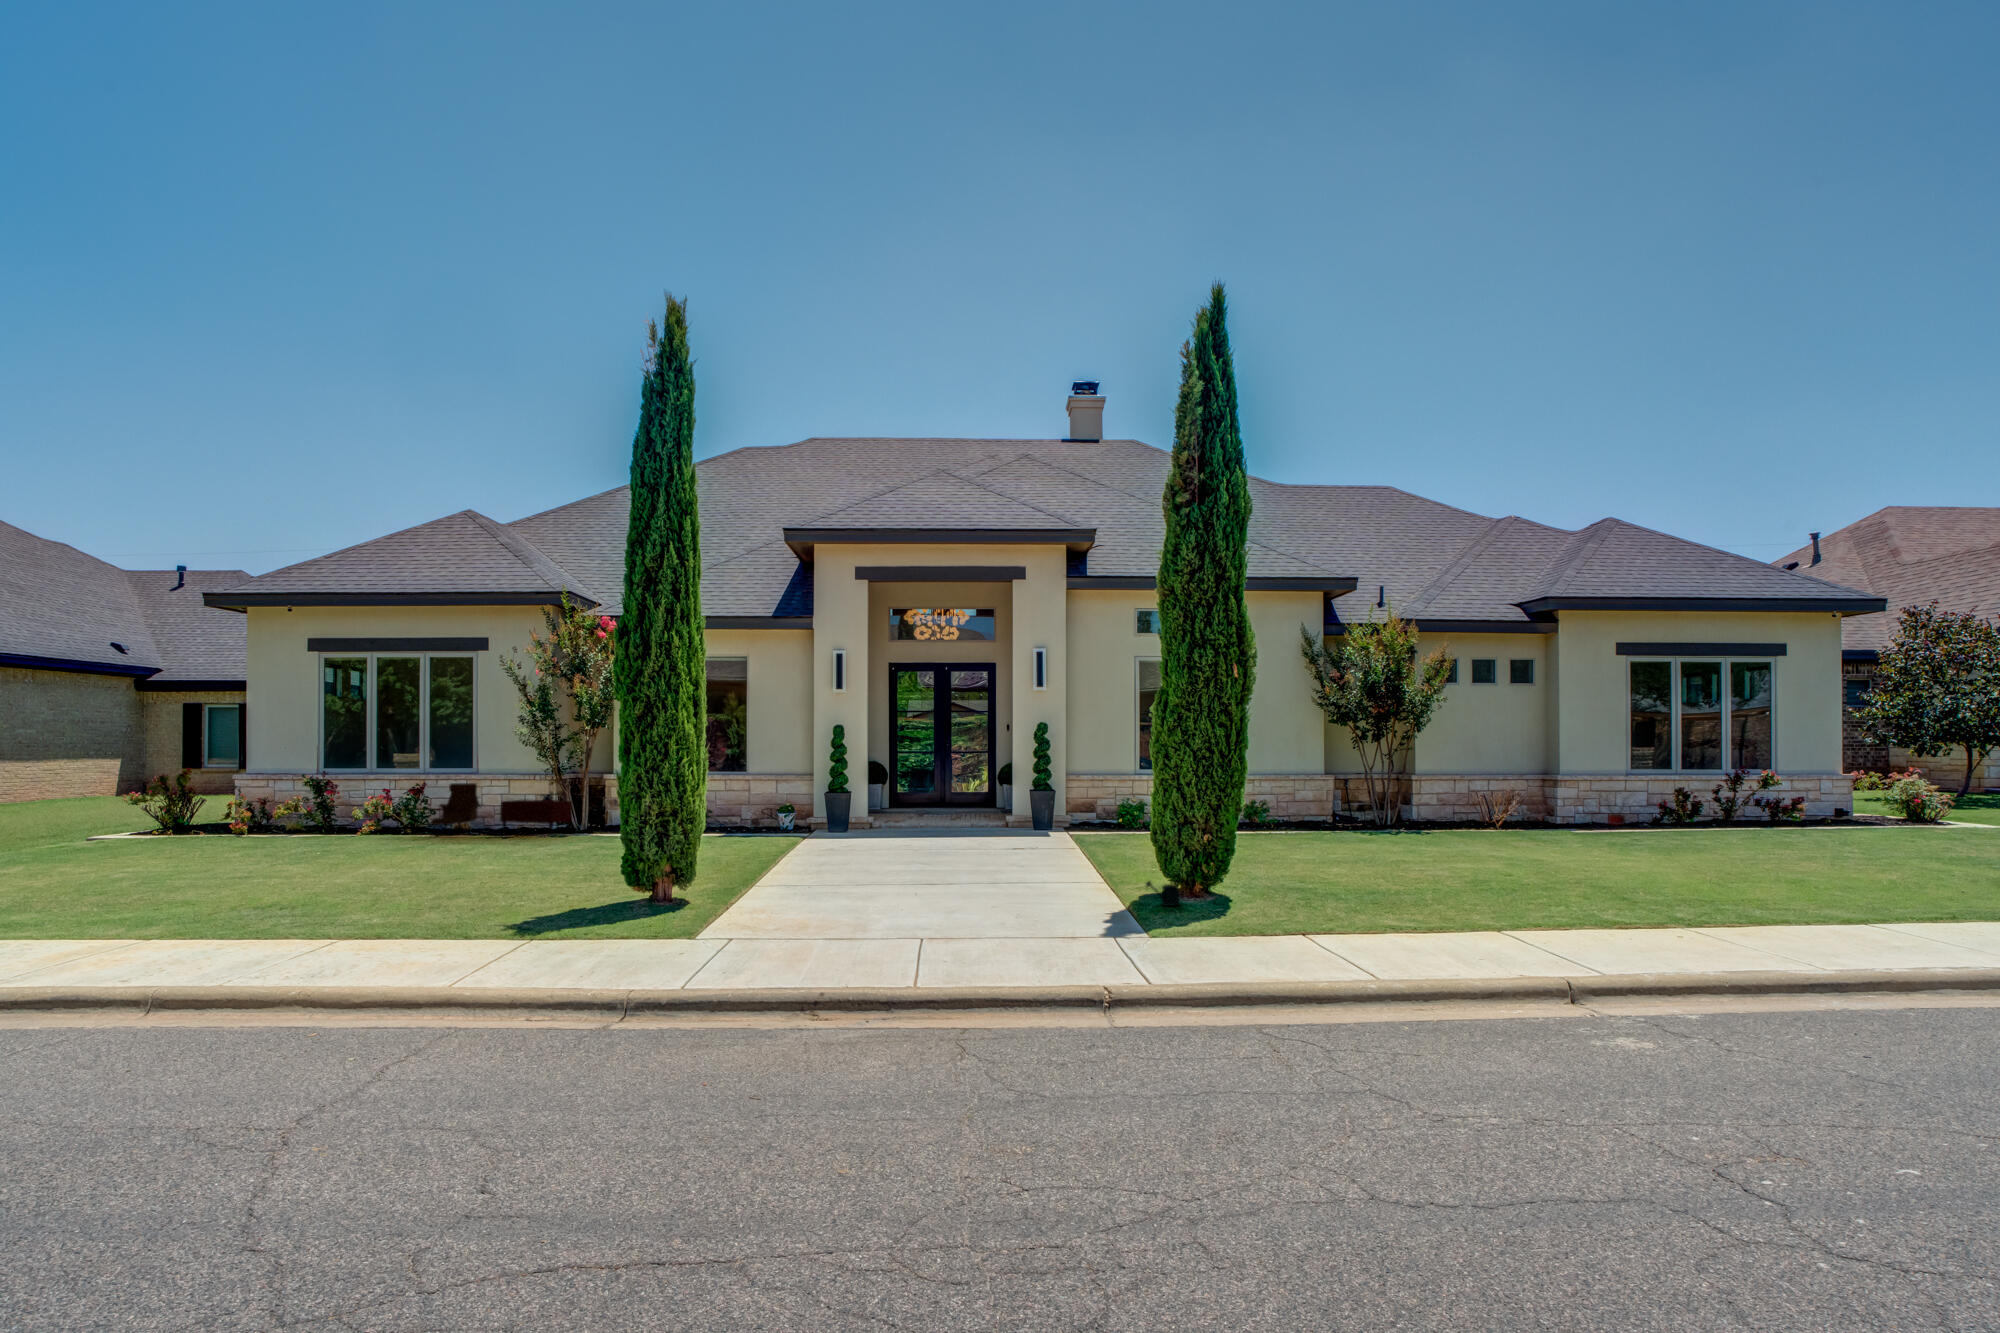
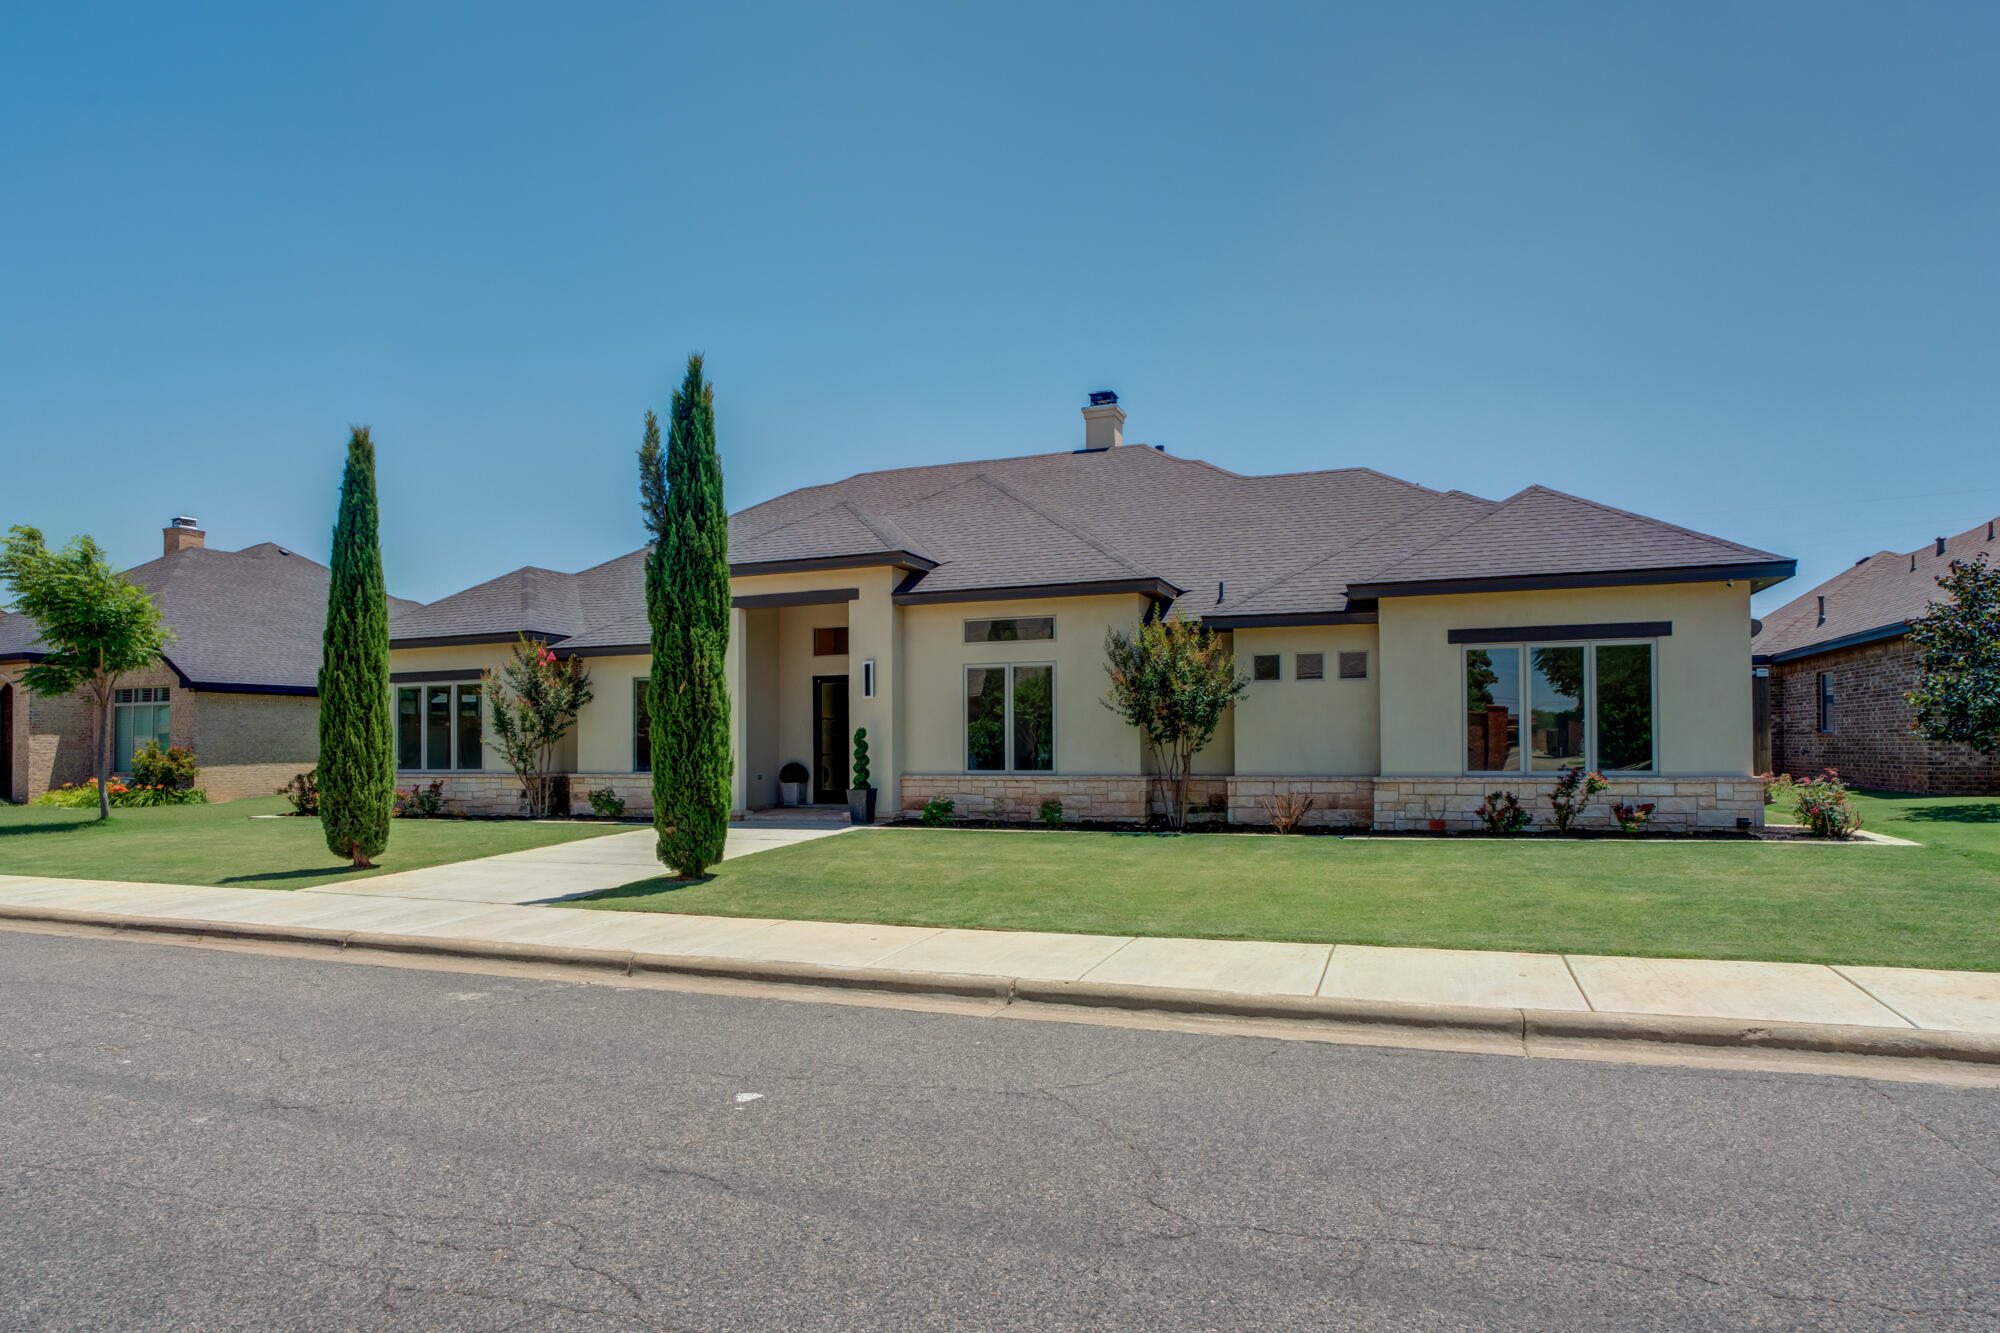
lounge chair: present [431,783,481,835] -> none [430,783,476,823]
bench: present [500,799,572,833] -> none [483,796,528,822]
watering can: present [1146,881,1180,906] -> none [635,866,669,890]

